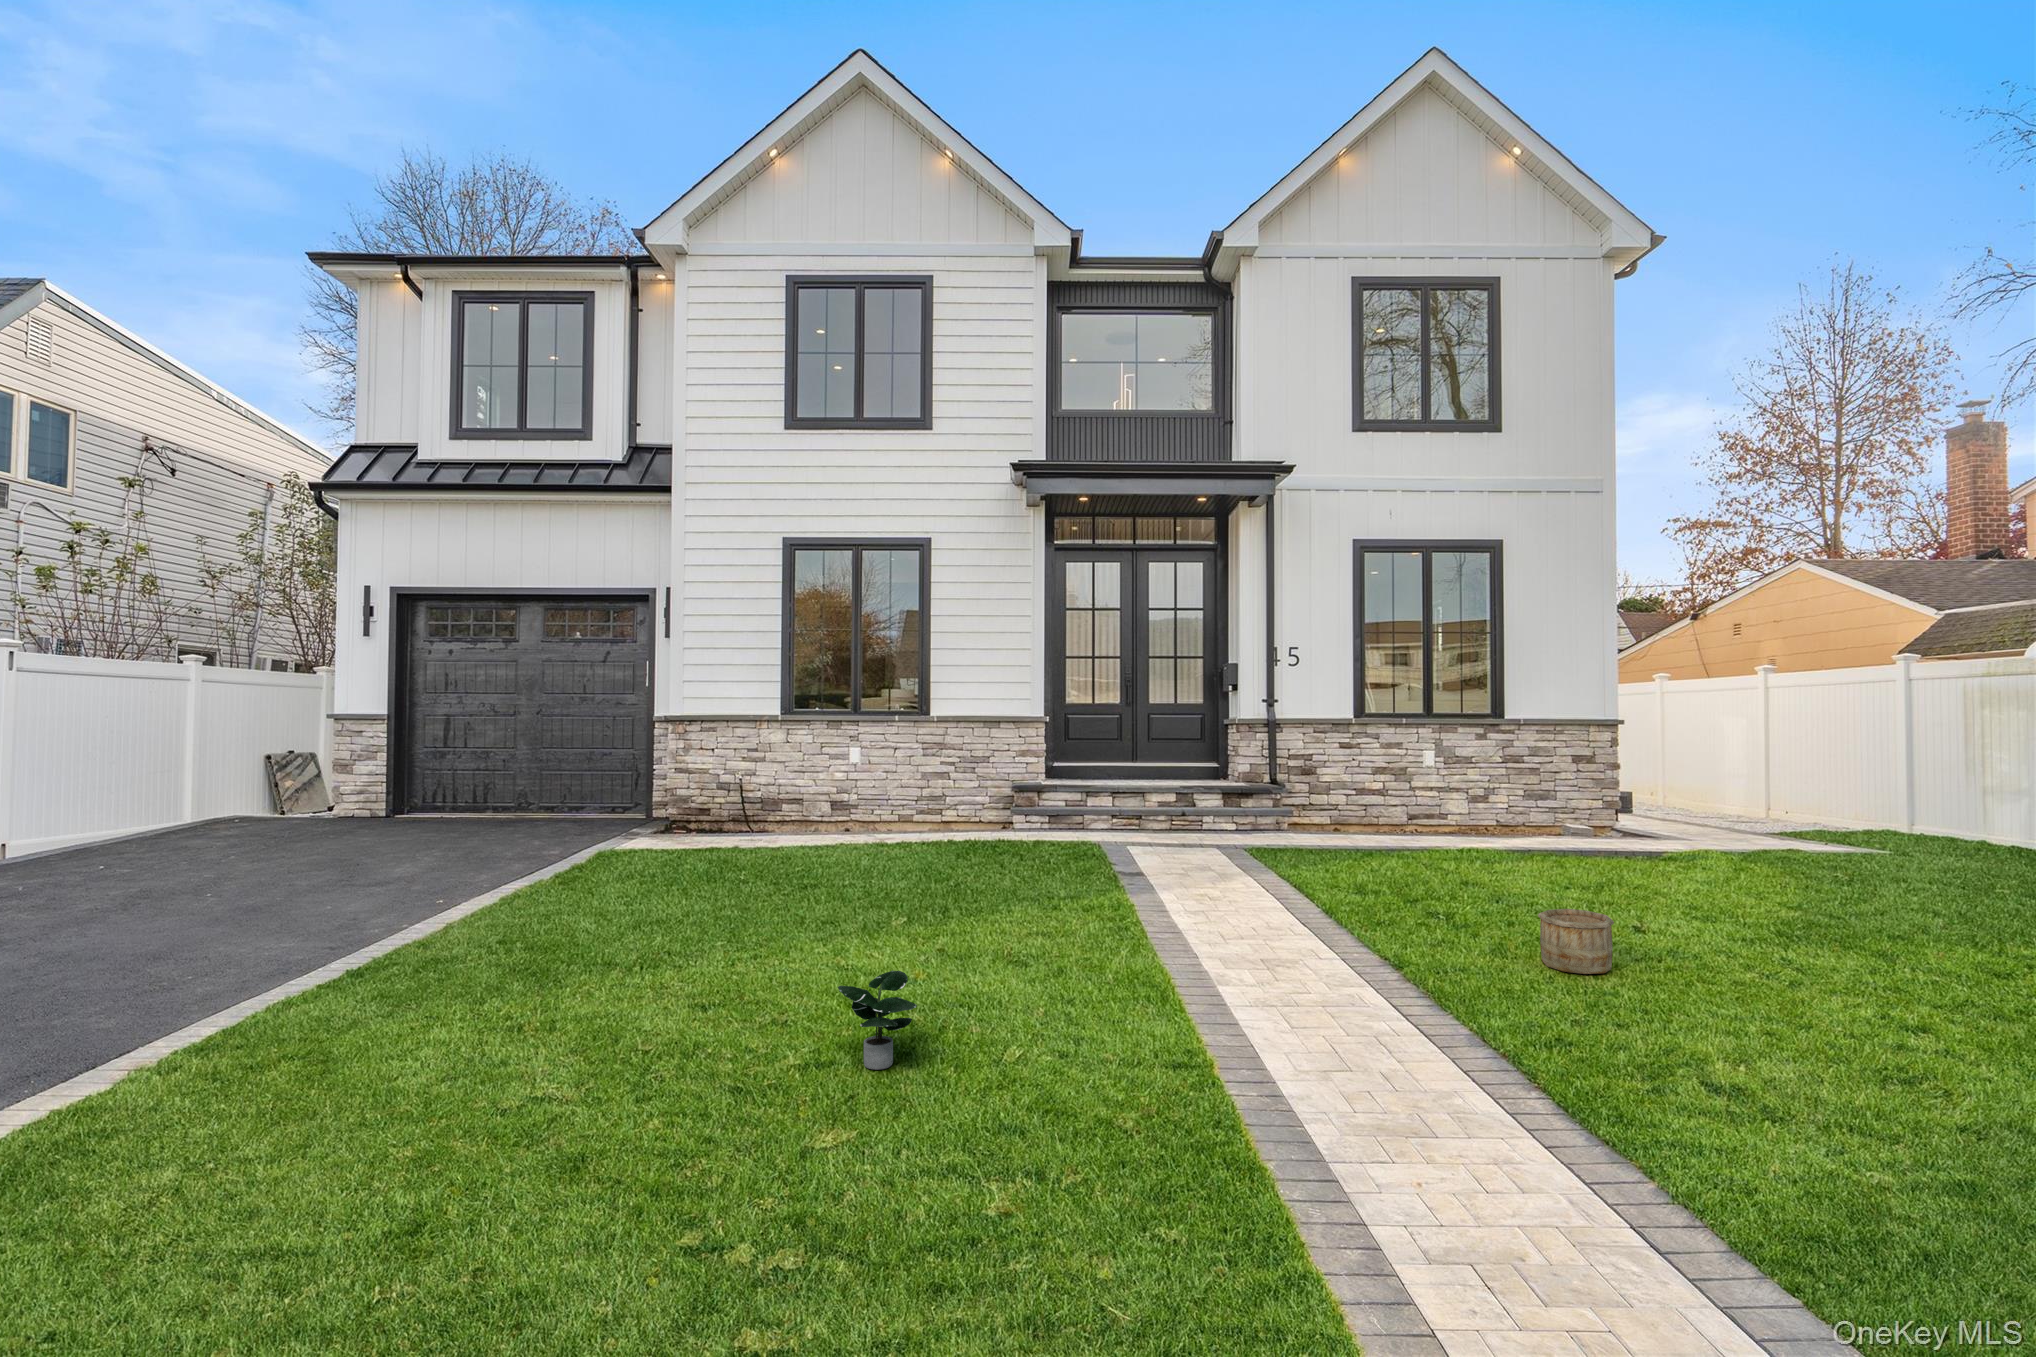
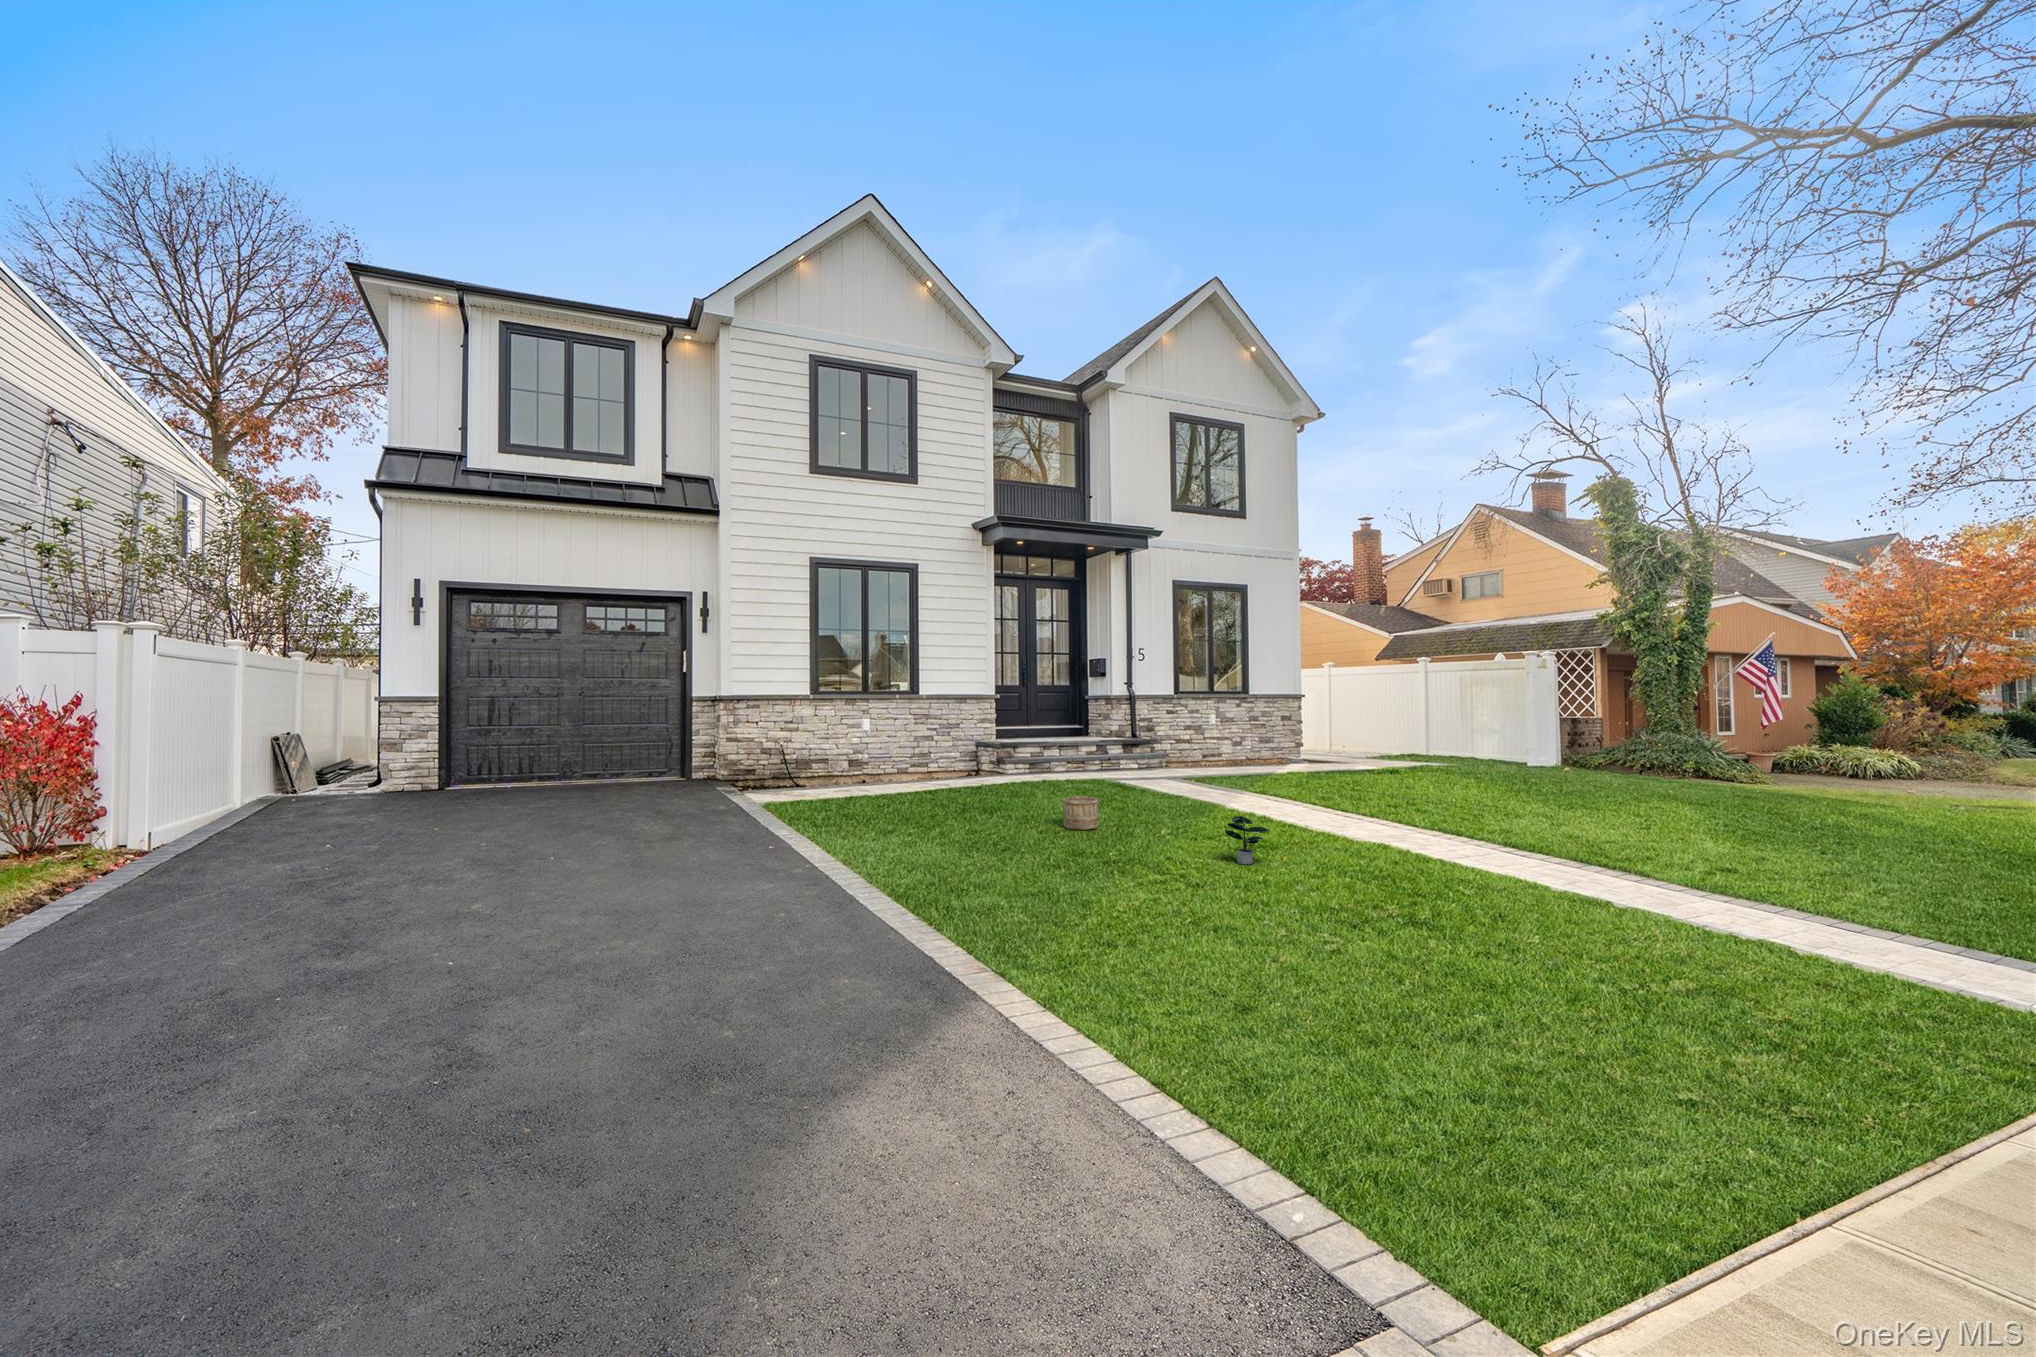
wooden bucket: present [1538,909,1614,974] -> present [1062,796,1100,830]

